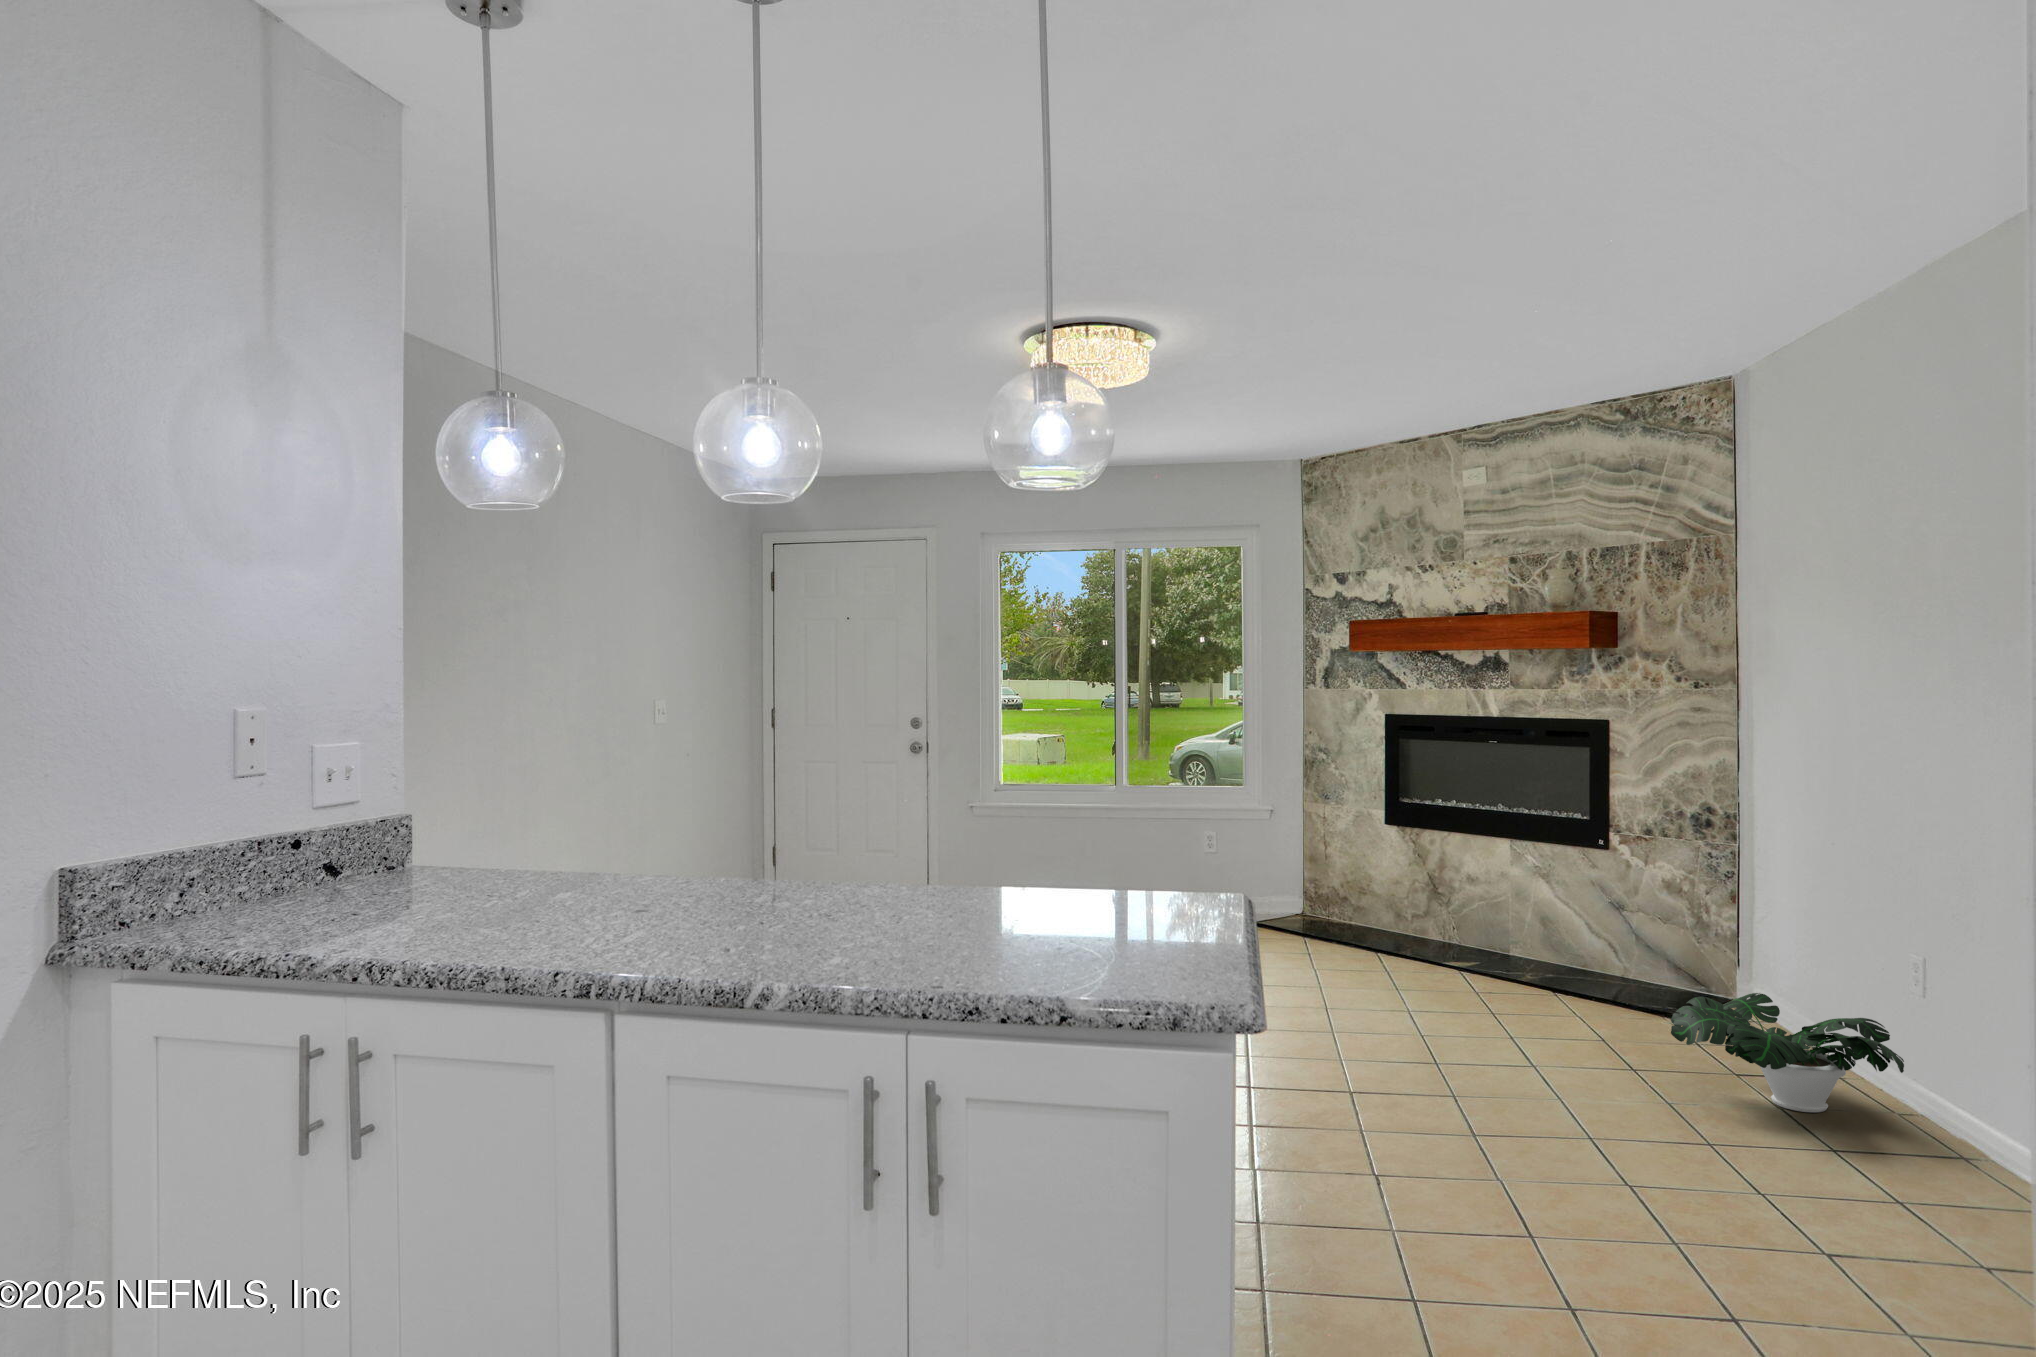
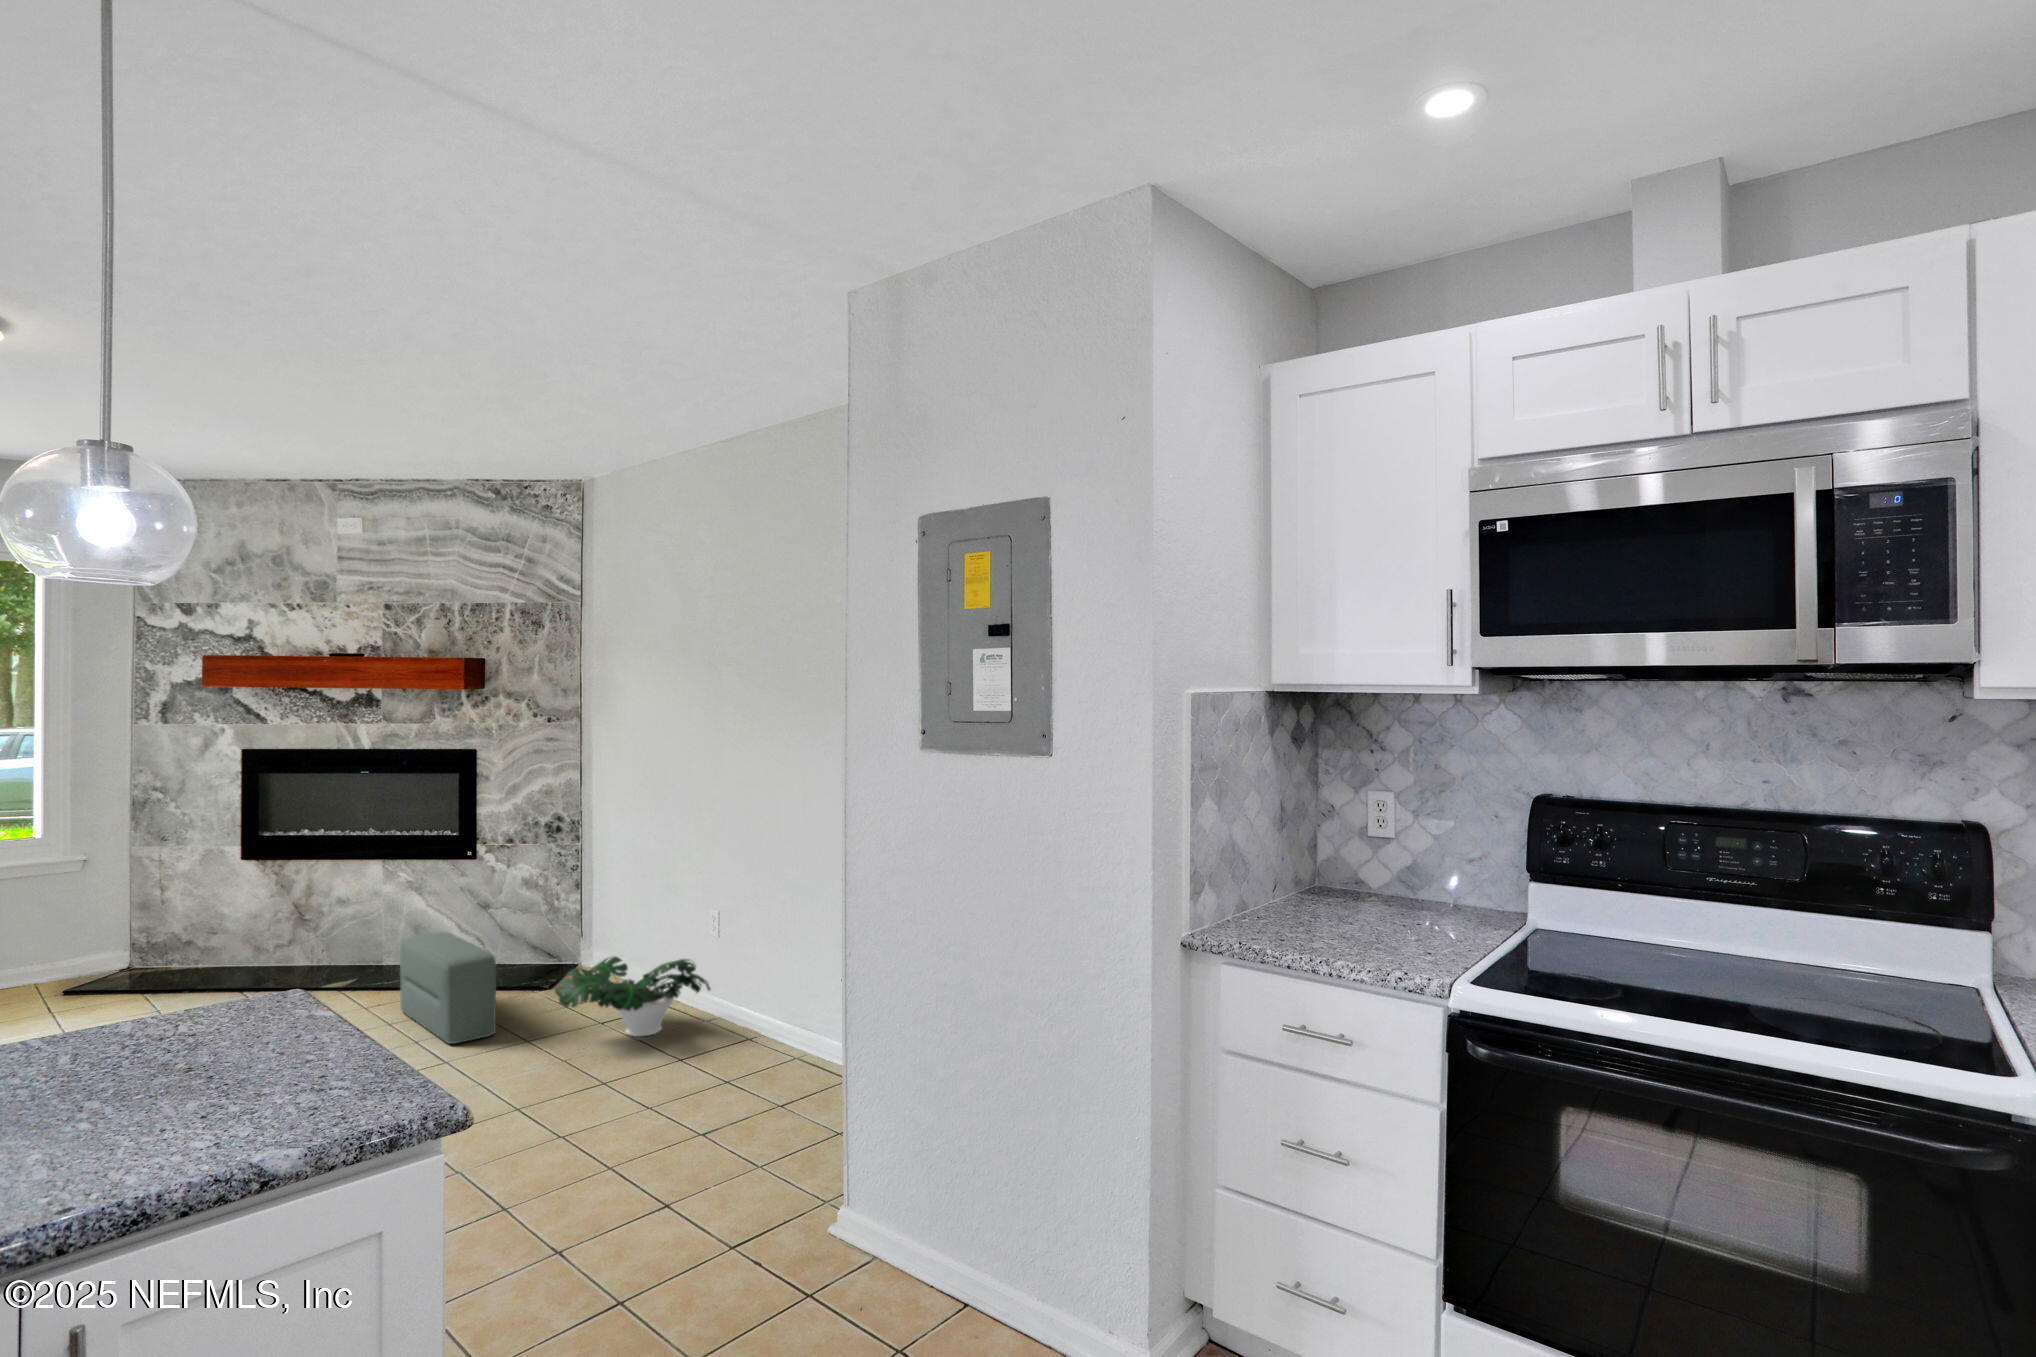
pouf: none [1511,923,1603,1055] -> present [400,932,496,1043]

